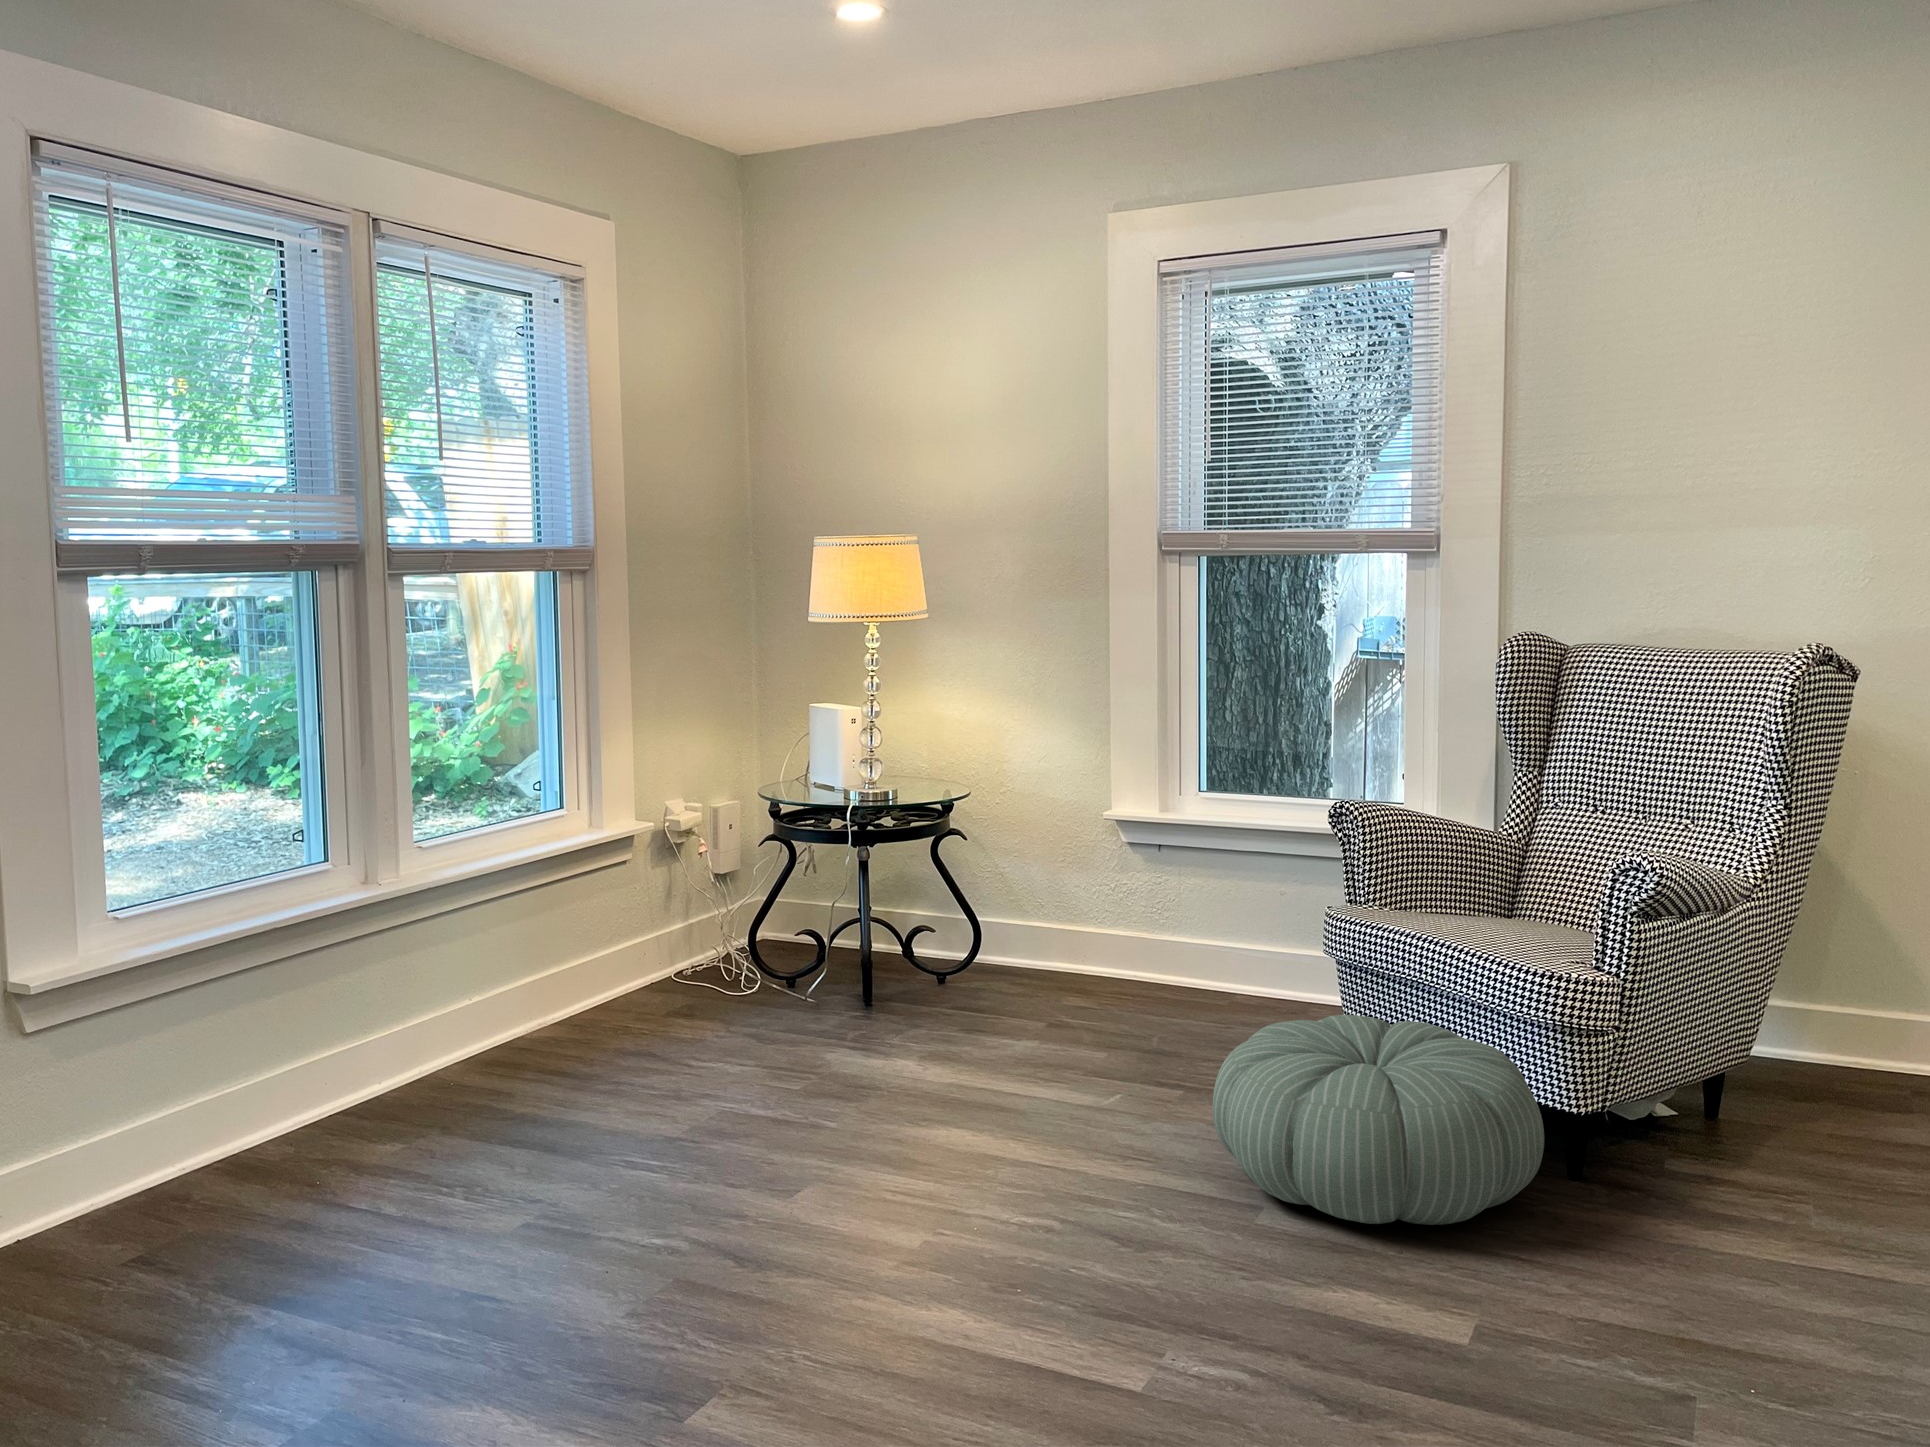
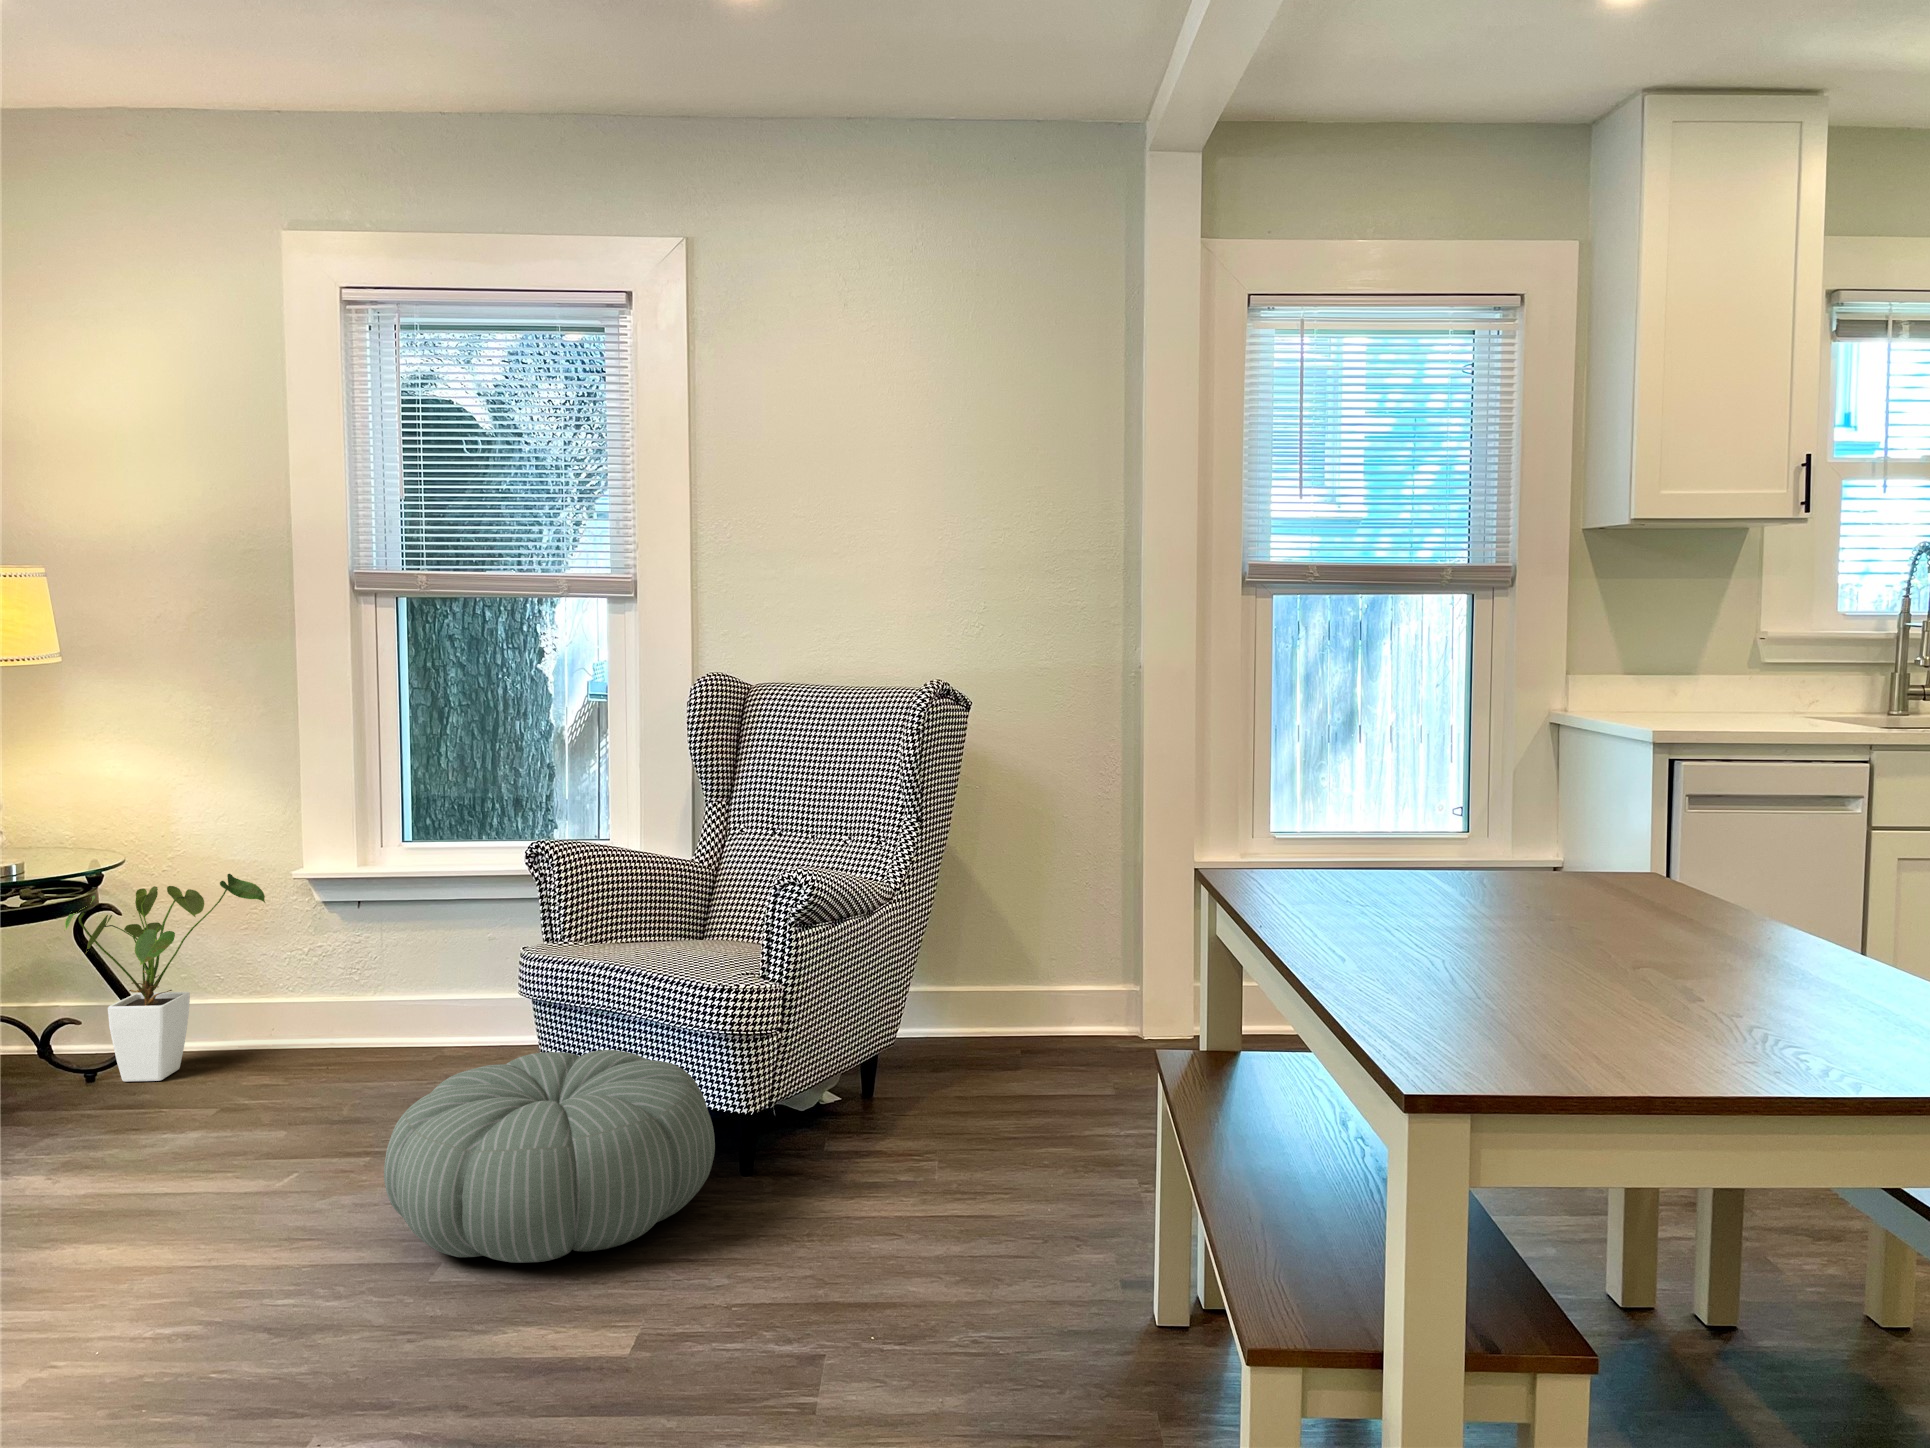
house plant: none [930,812,1078,991] -> present [65,874,265,1082]

